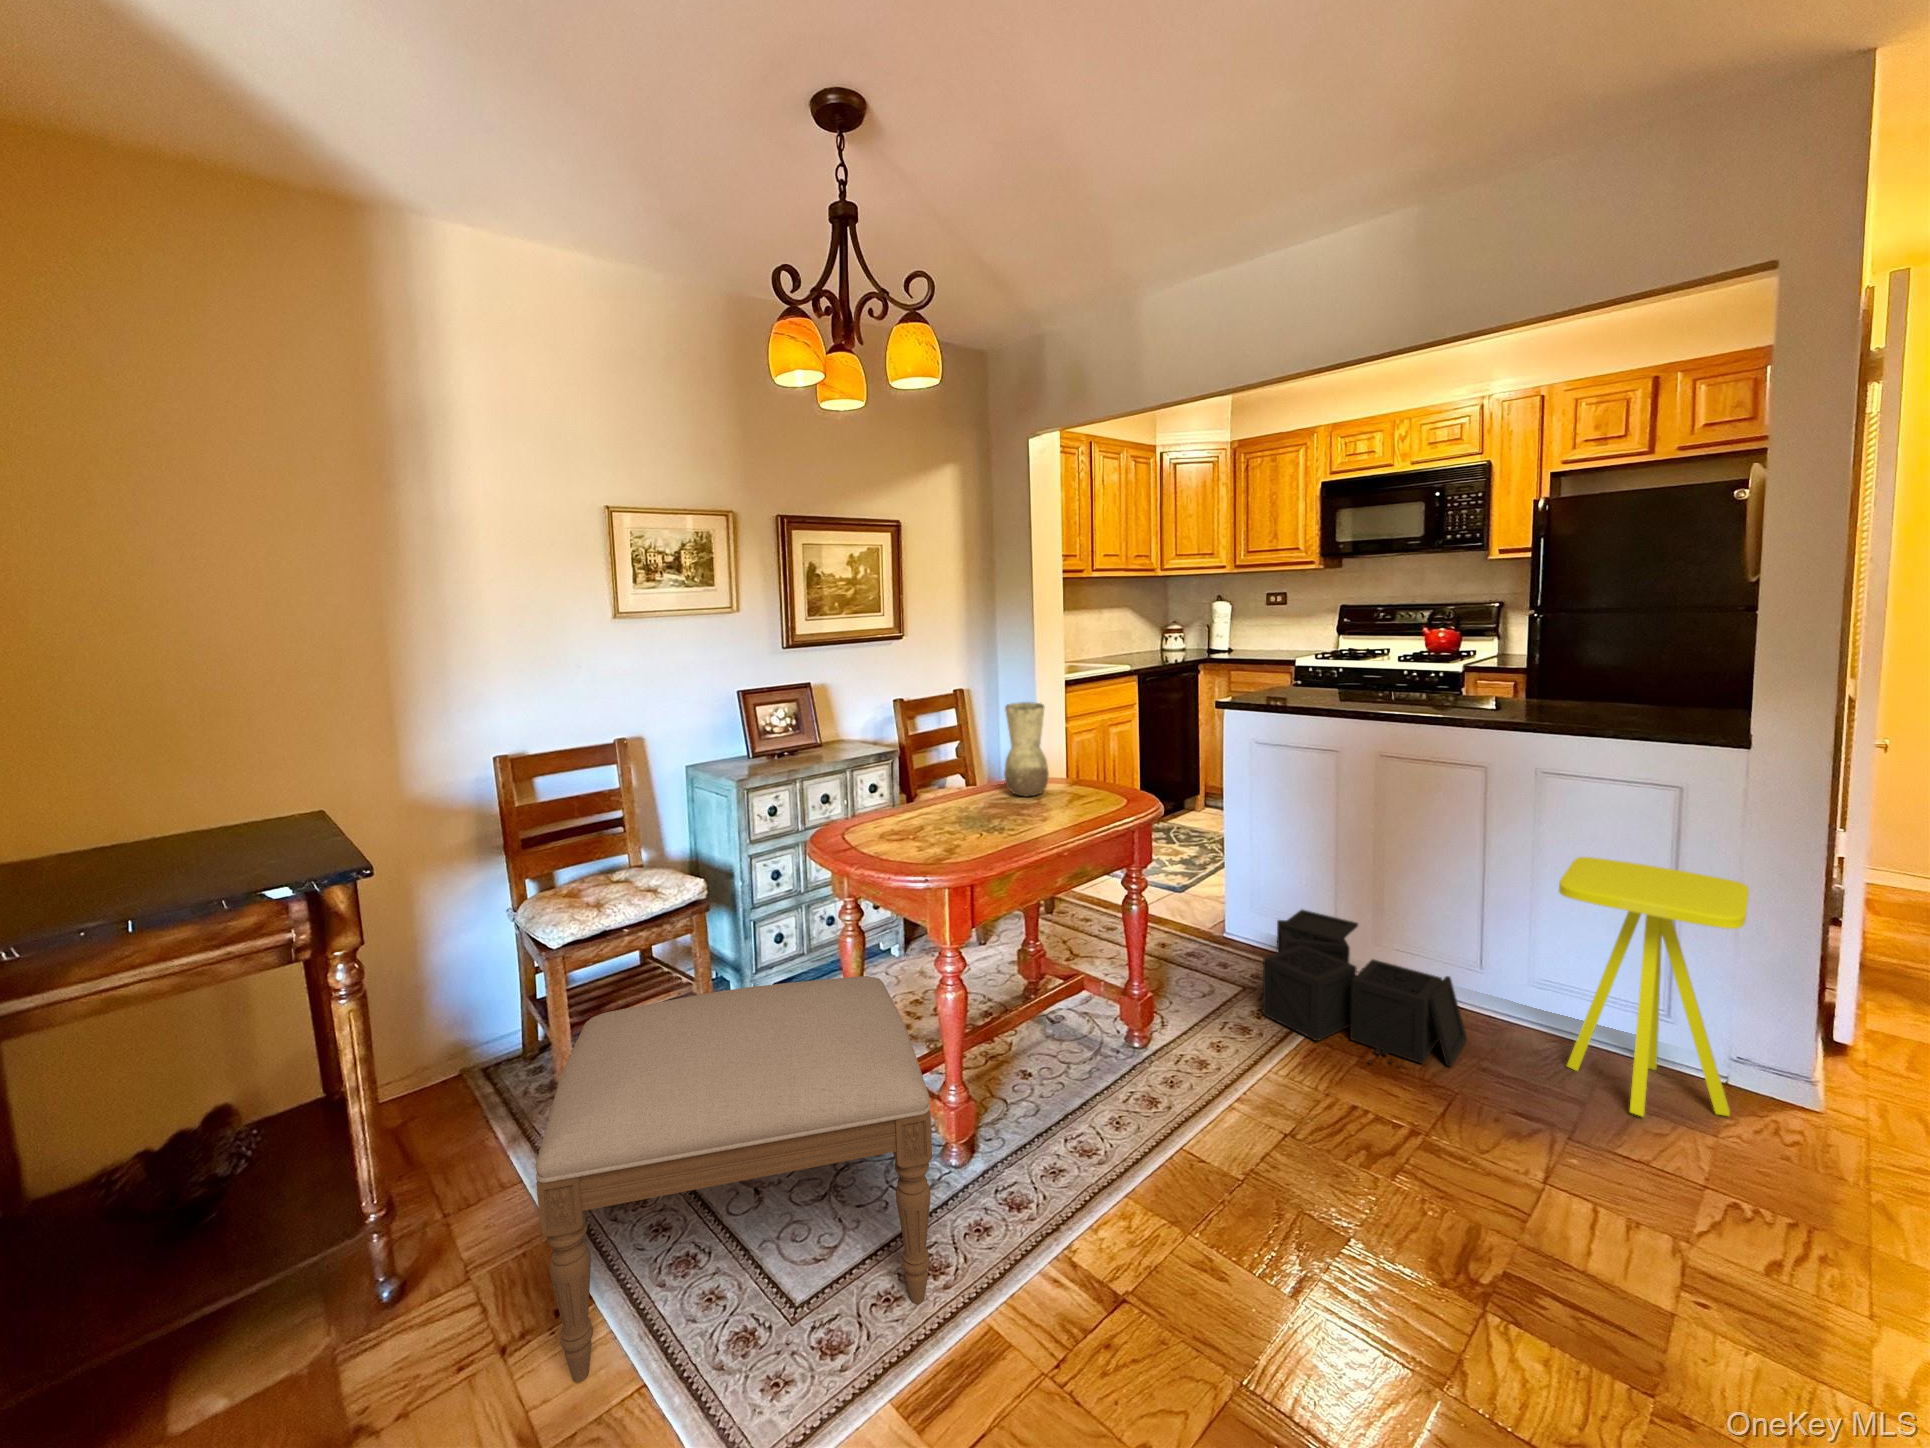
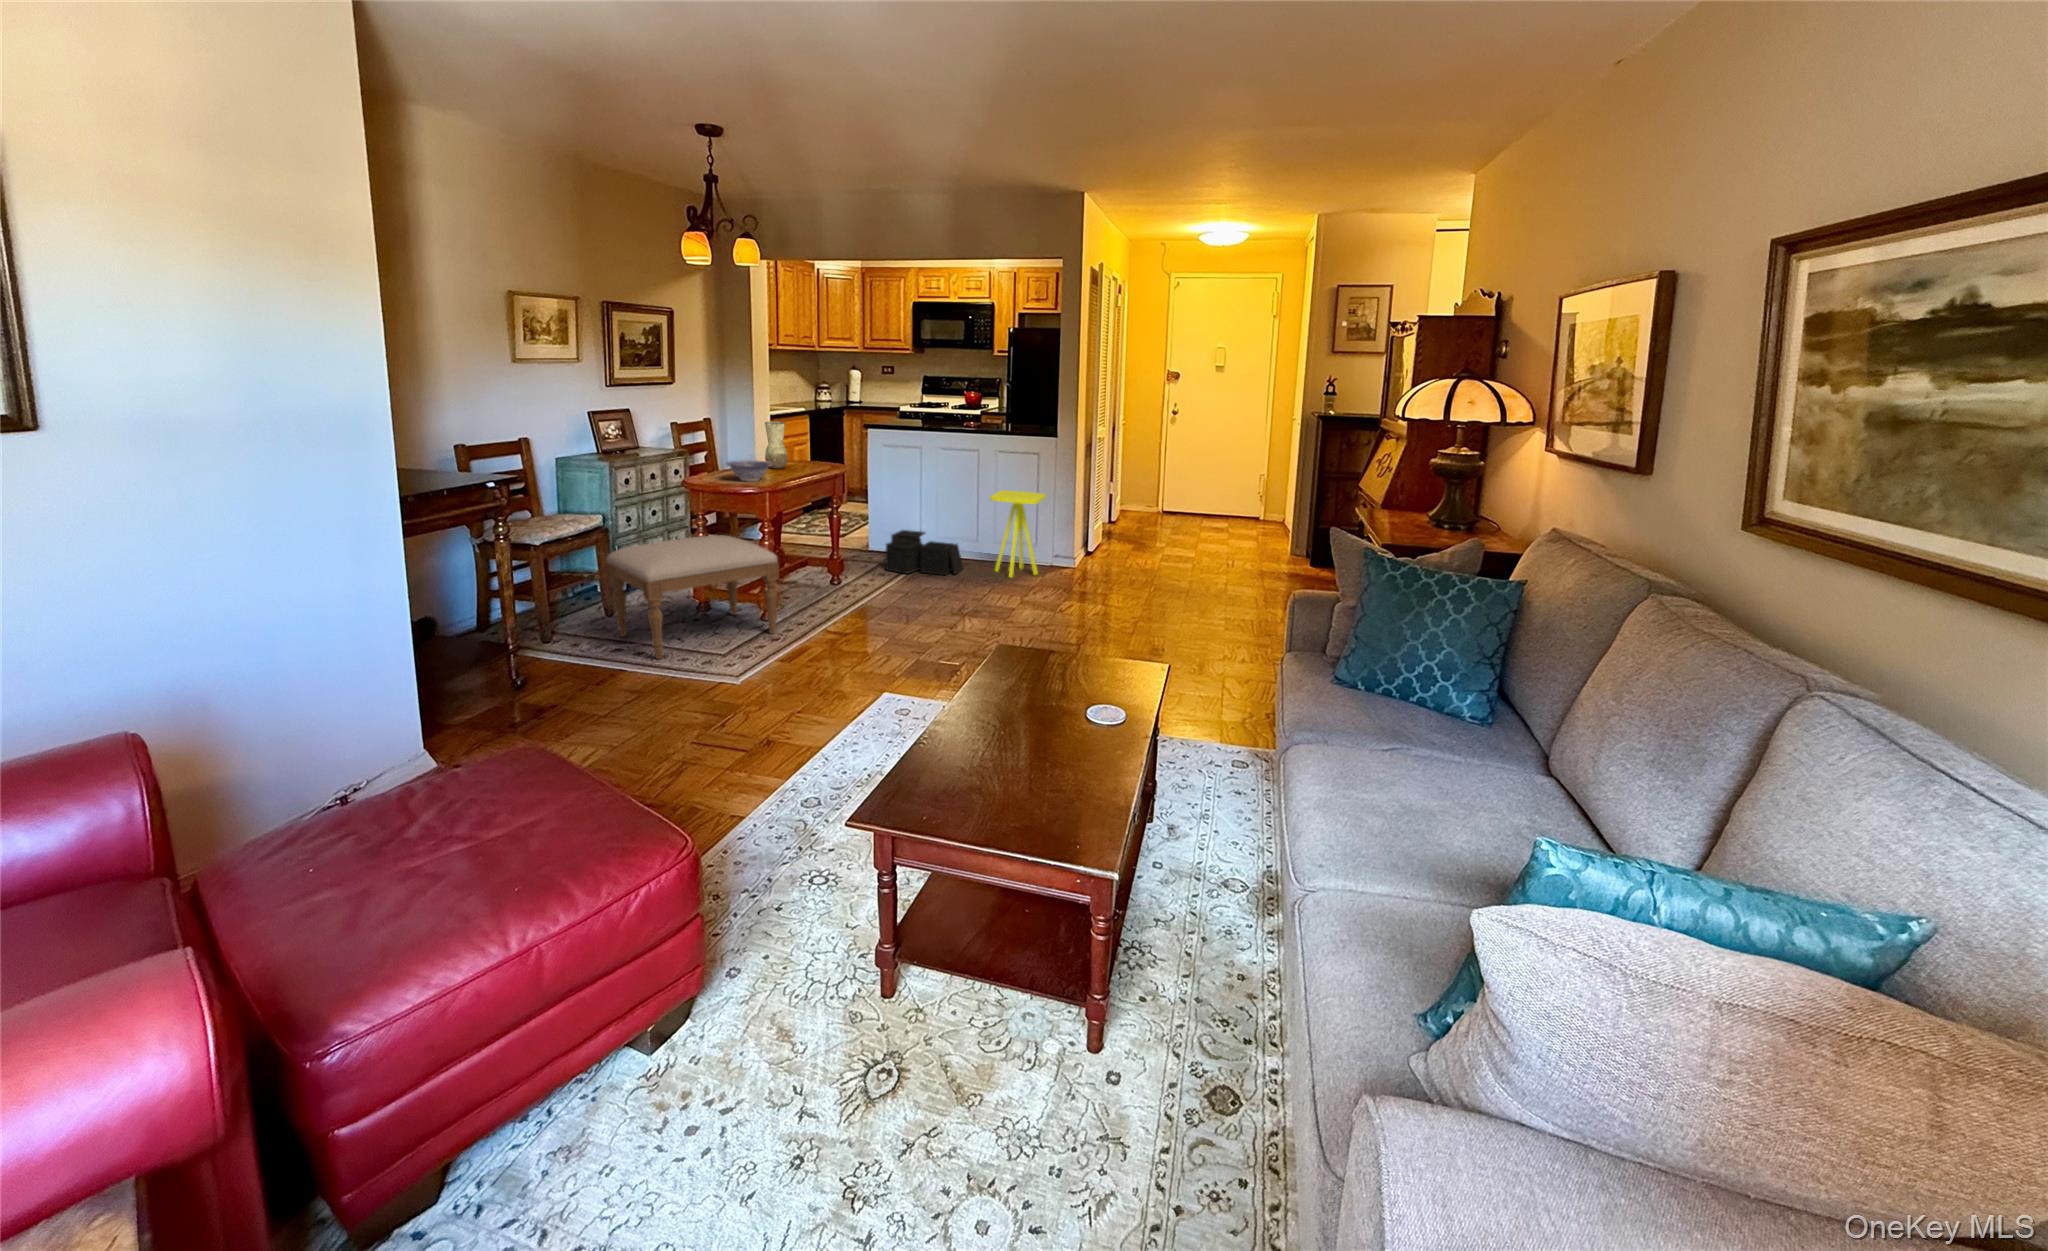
decorative bowl: none [892,790,988,843] -> present [727,460,771,481]

